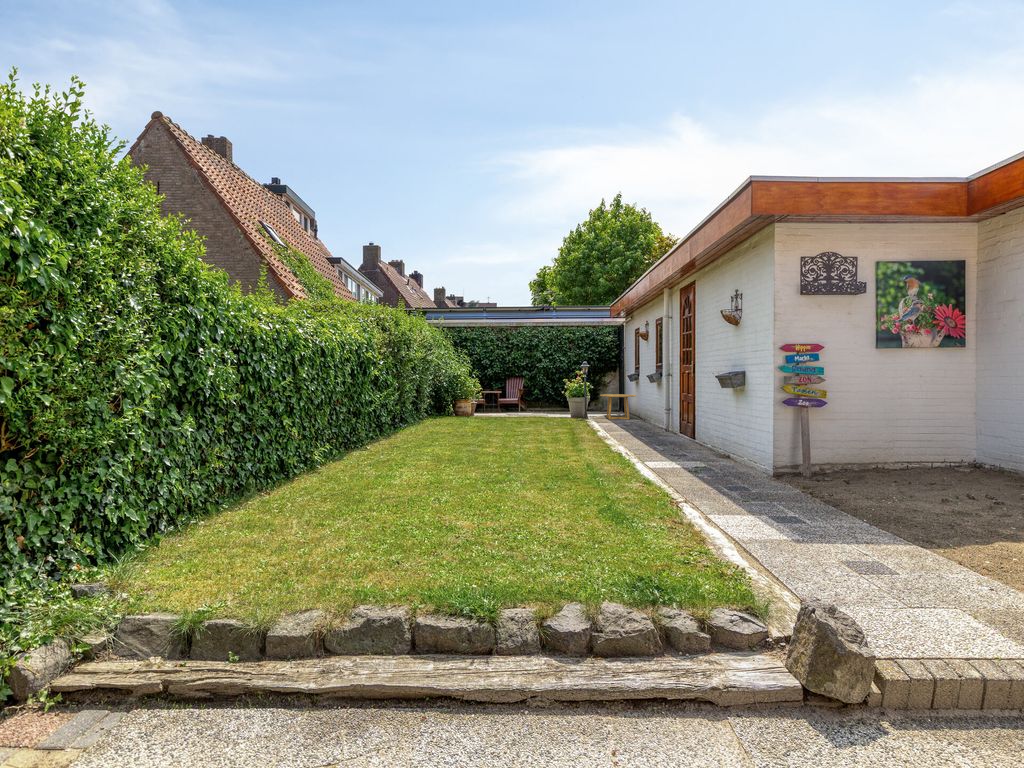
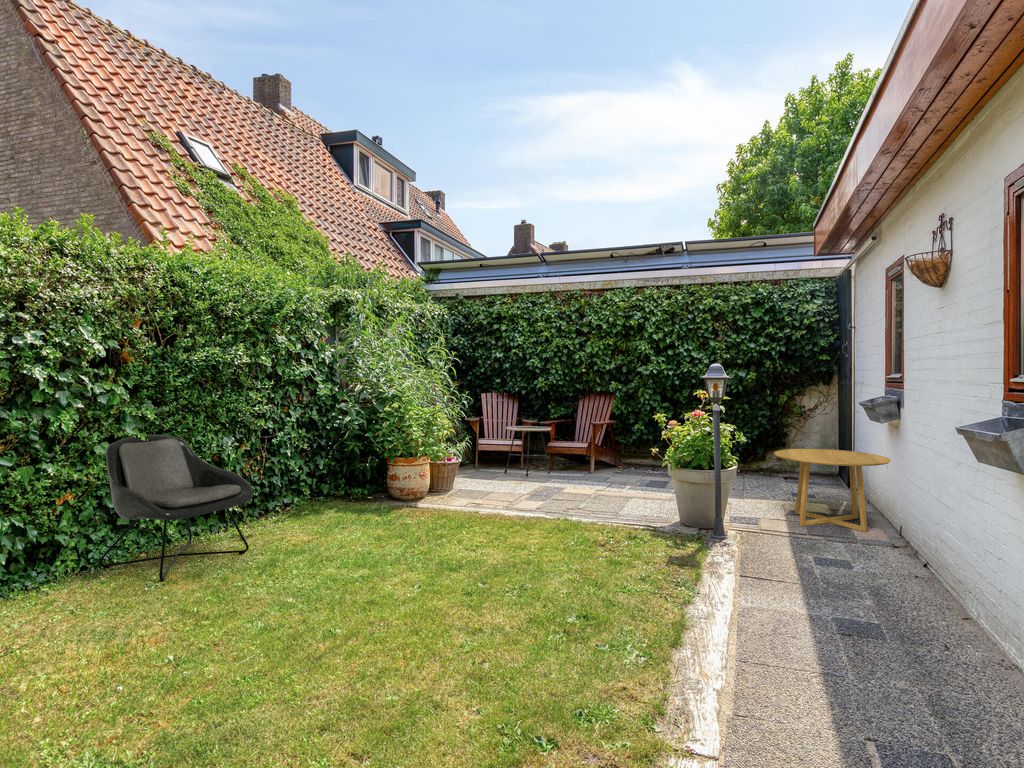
lounge chair: none [402,388,443,432] -> present [99,435,254,581]

